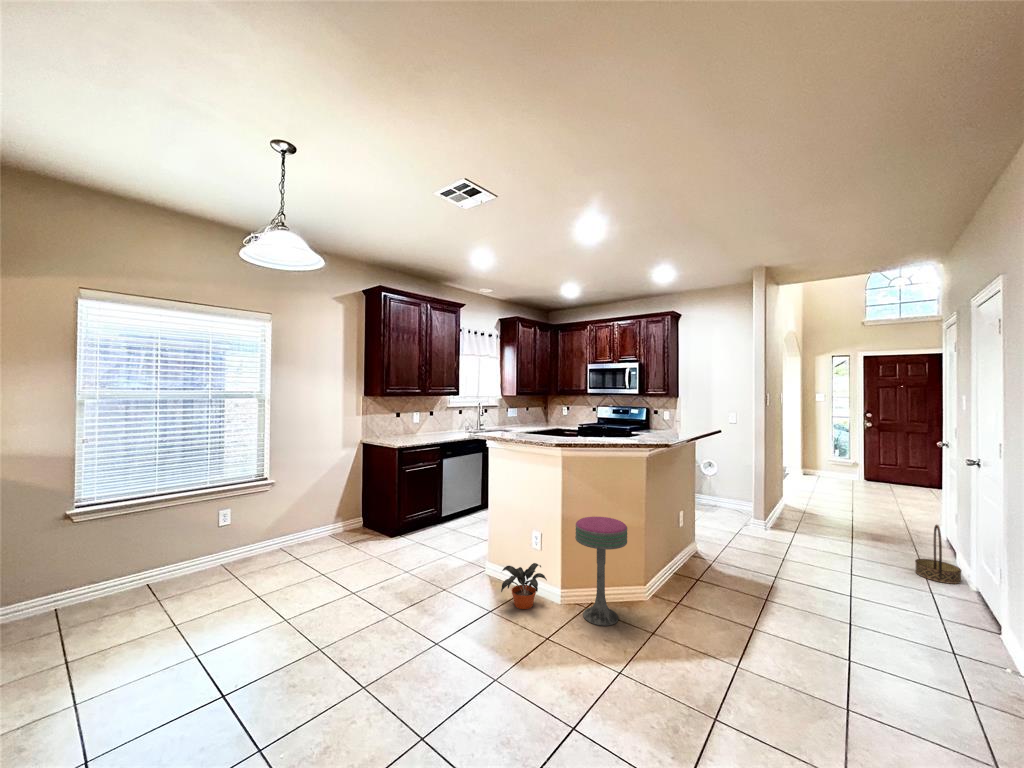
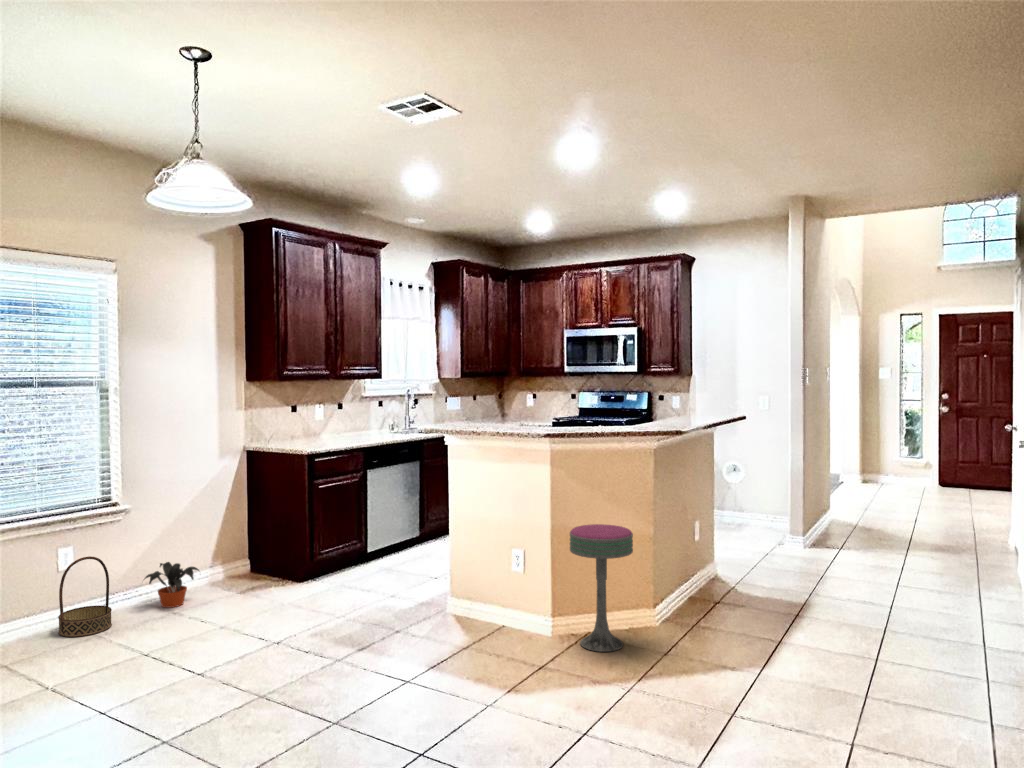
basket: present [915,525,961,584] -> present [58,556,112,637]
potted plant: present [501,563,547,609] -> present [145,562,199,608]

